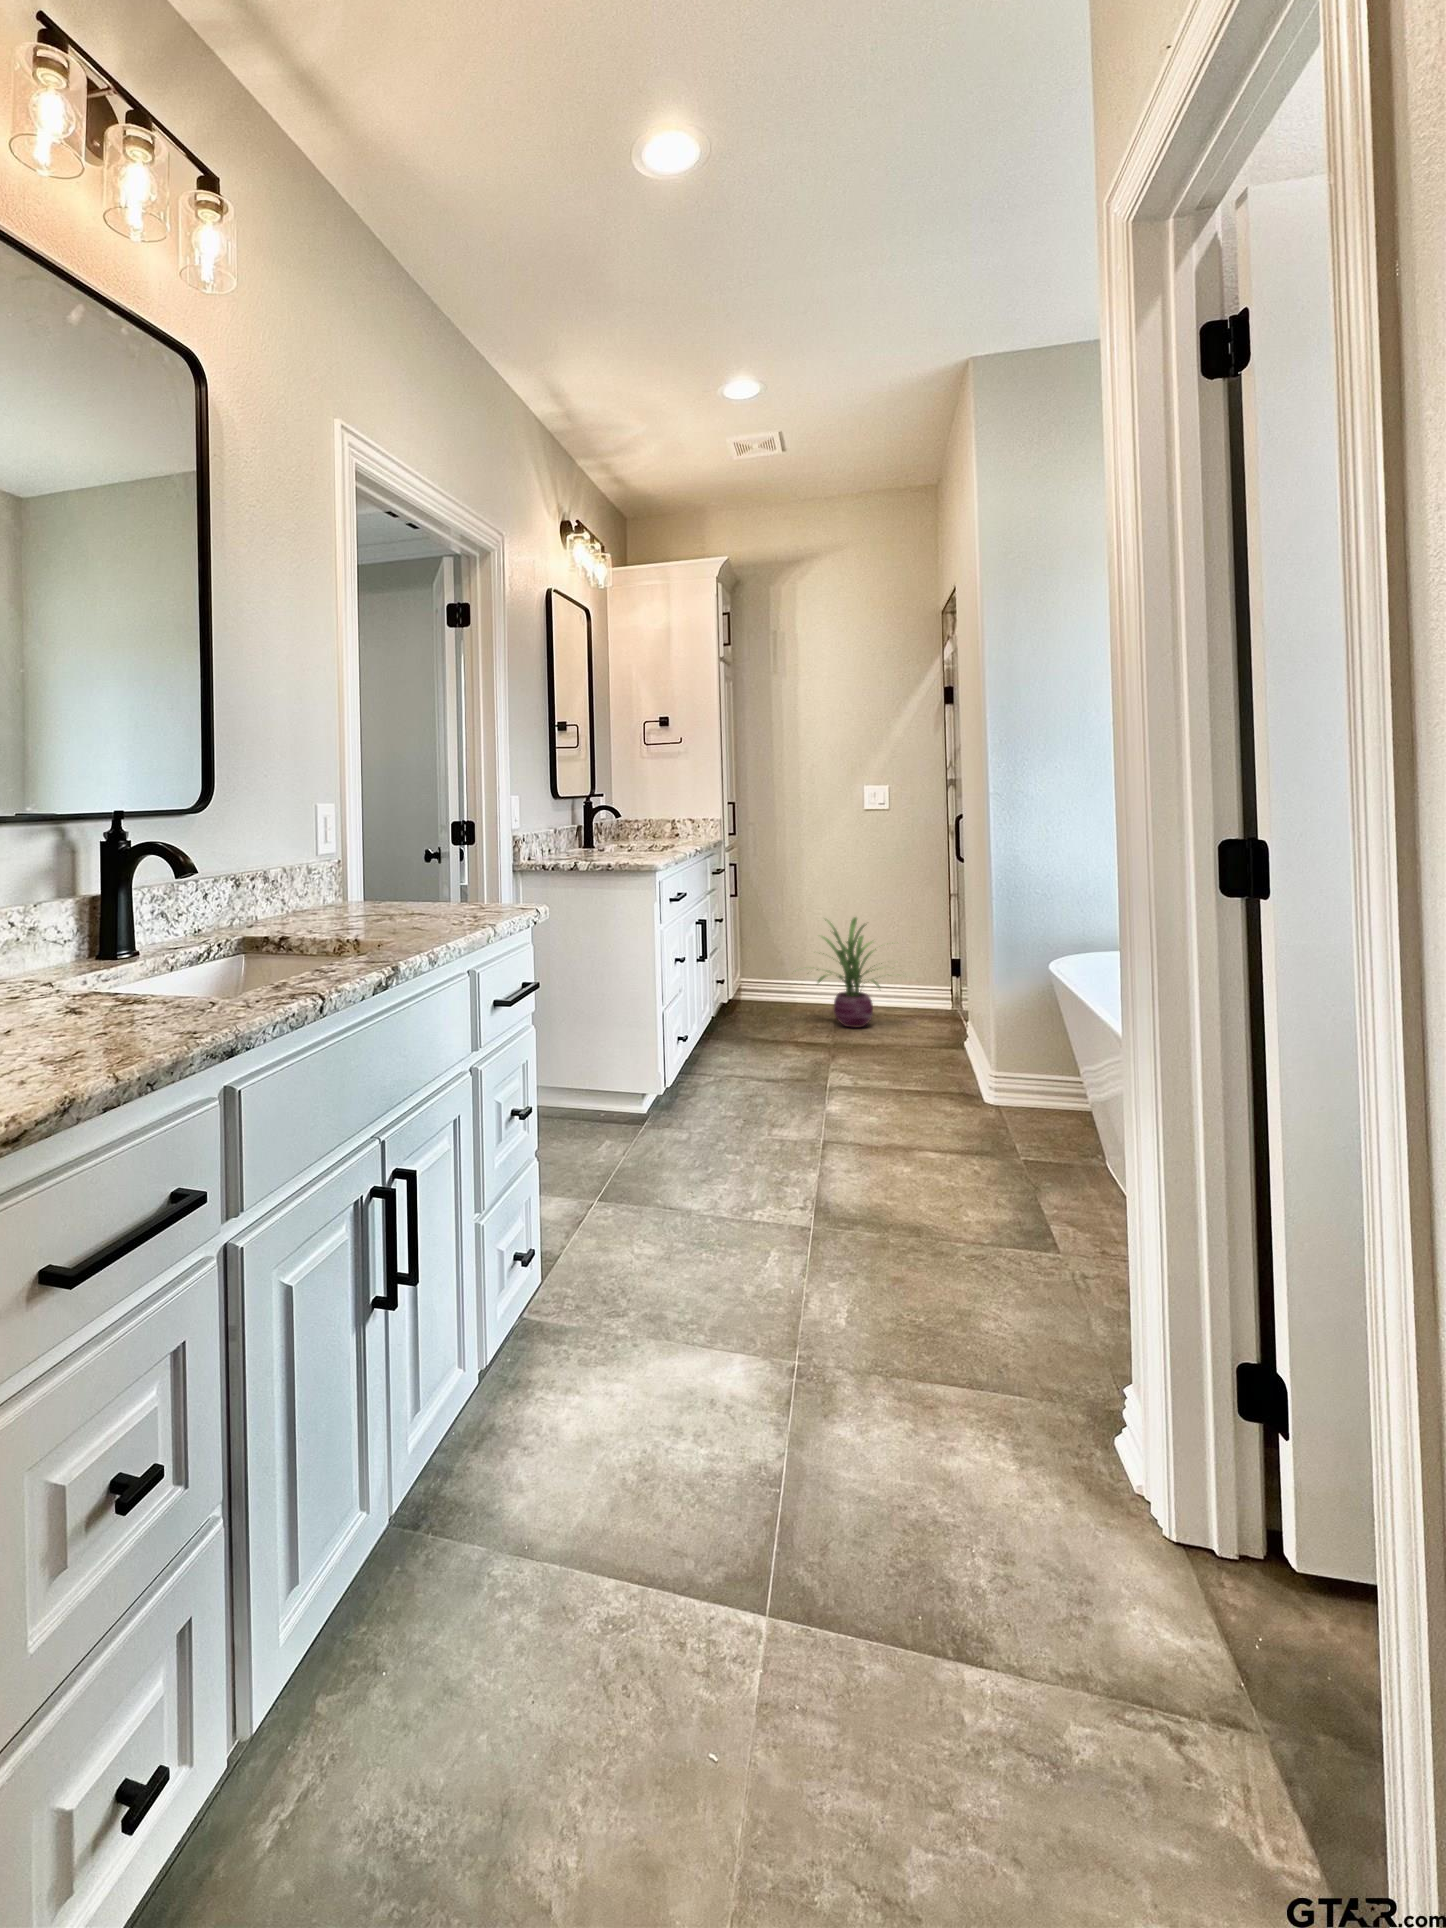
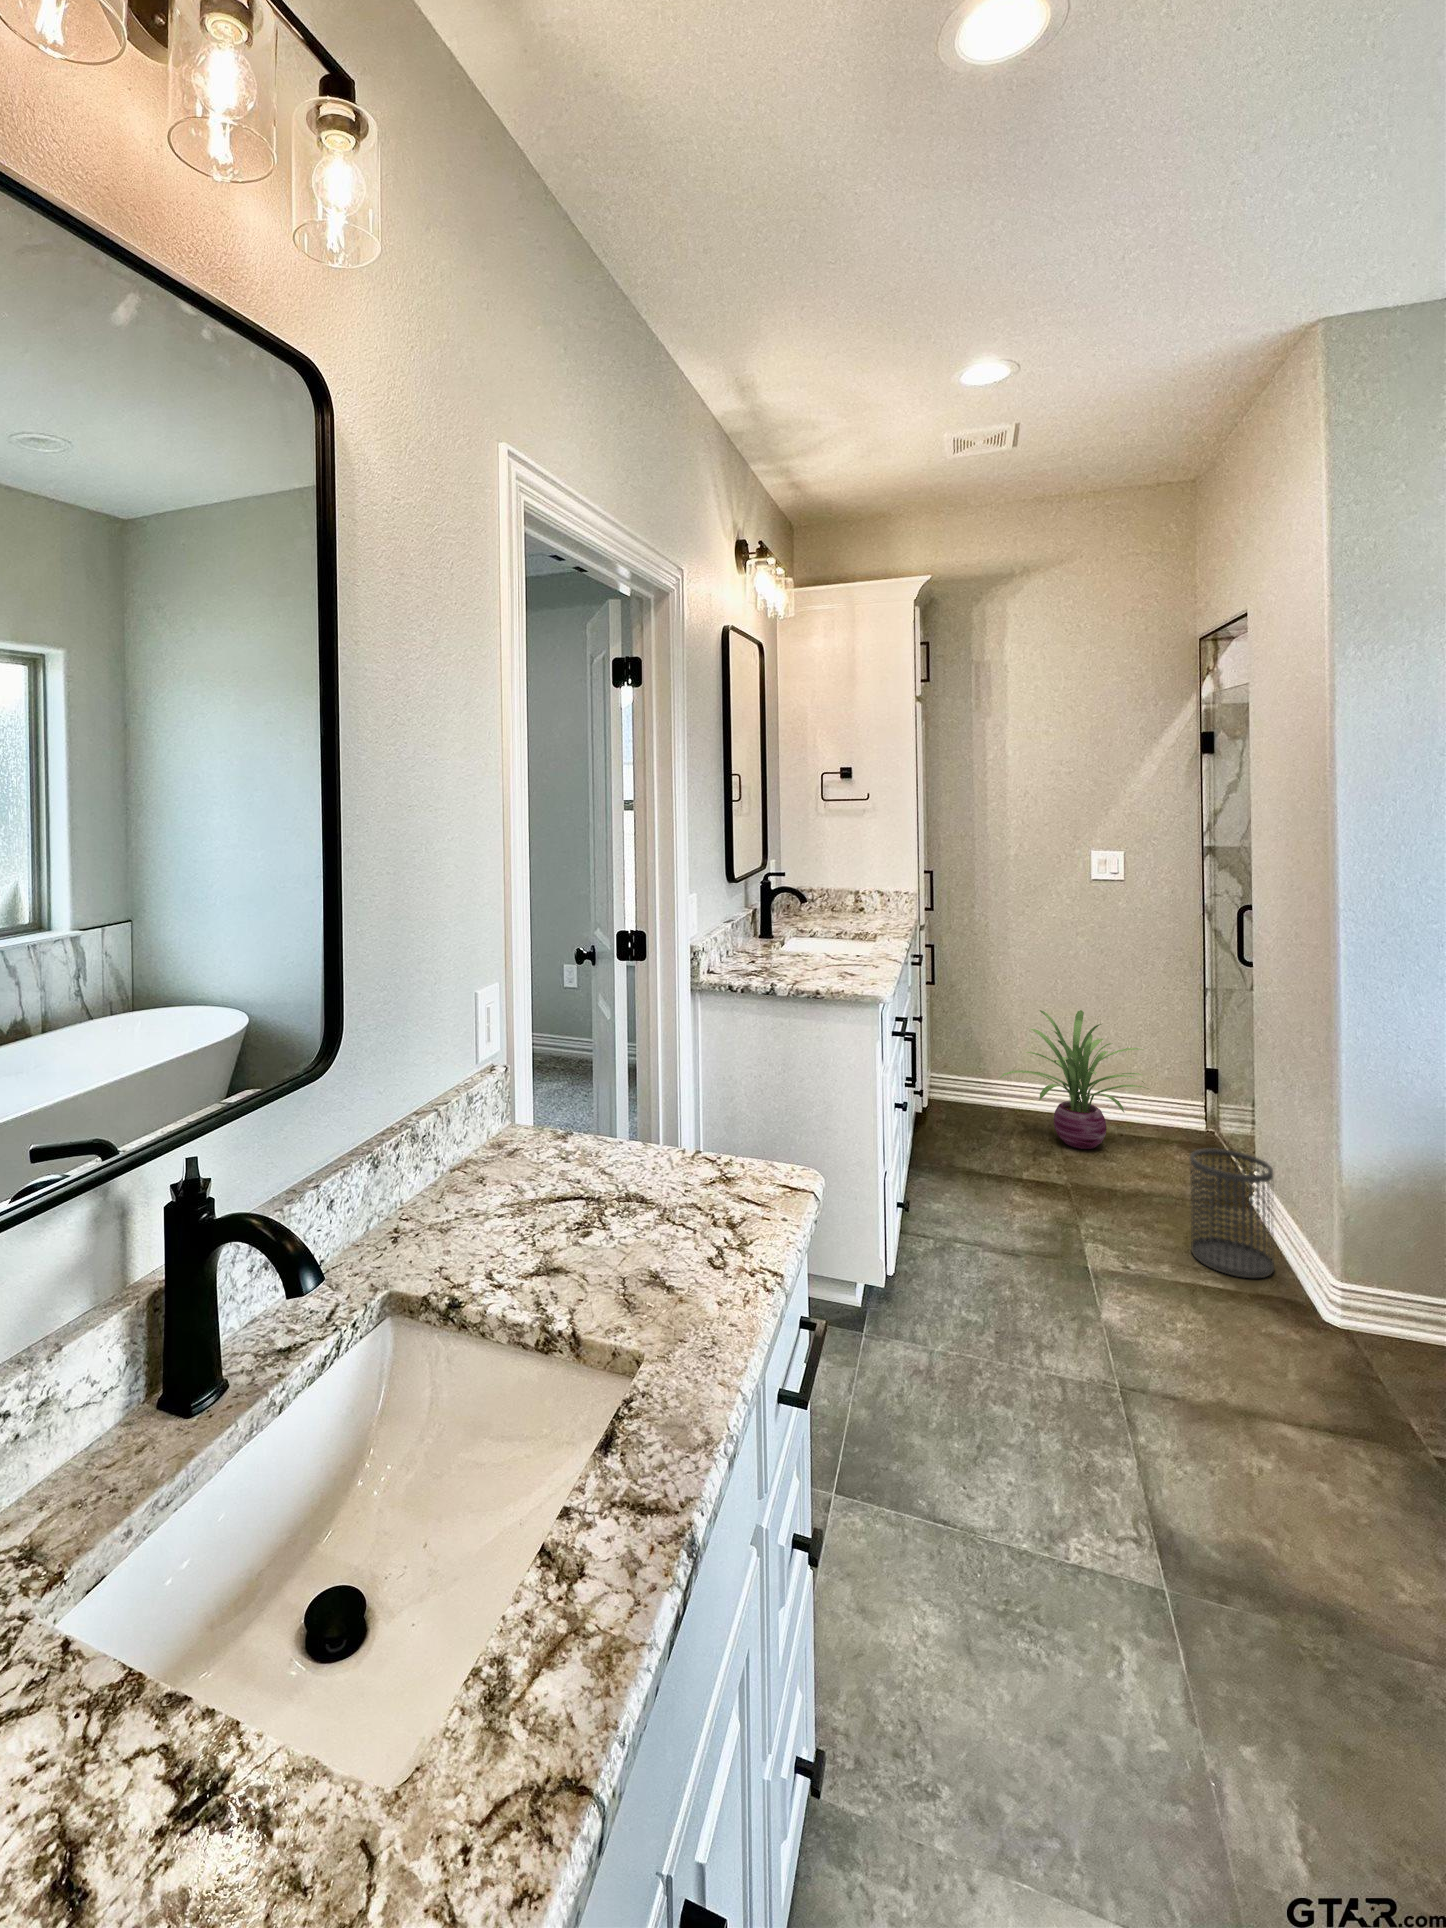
wastebasket: none [910,998,969,1090] -> present [1190,1148,1274,1278]

